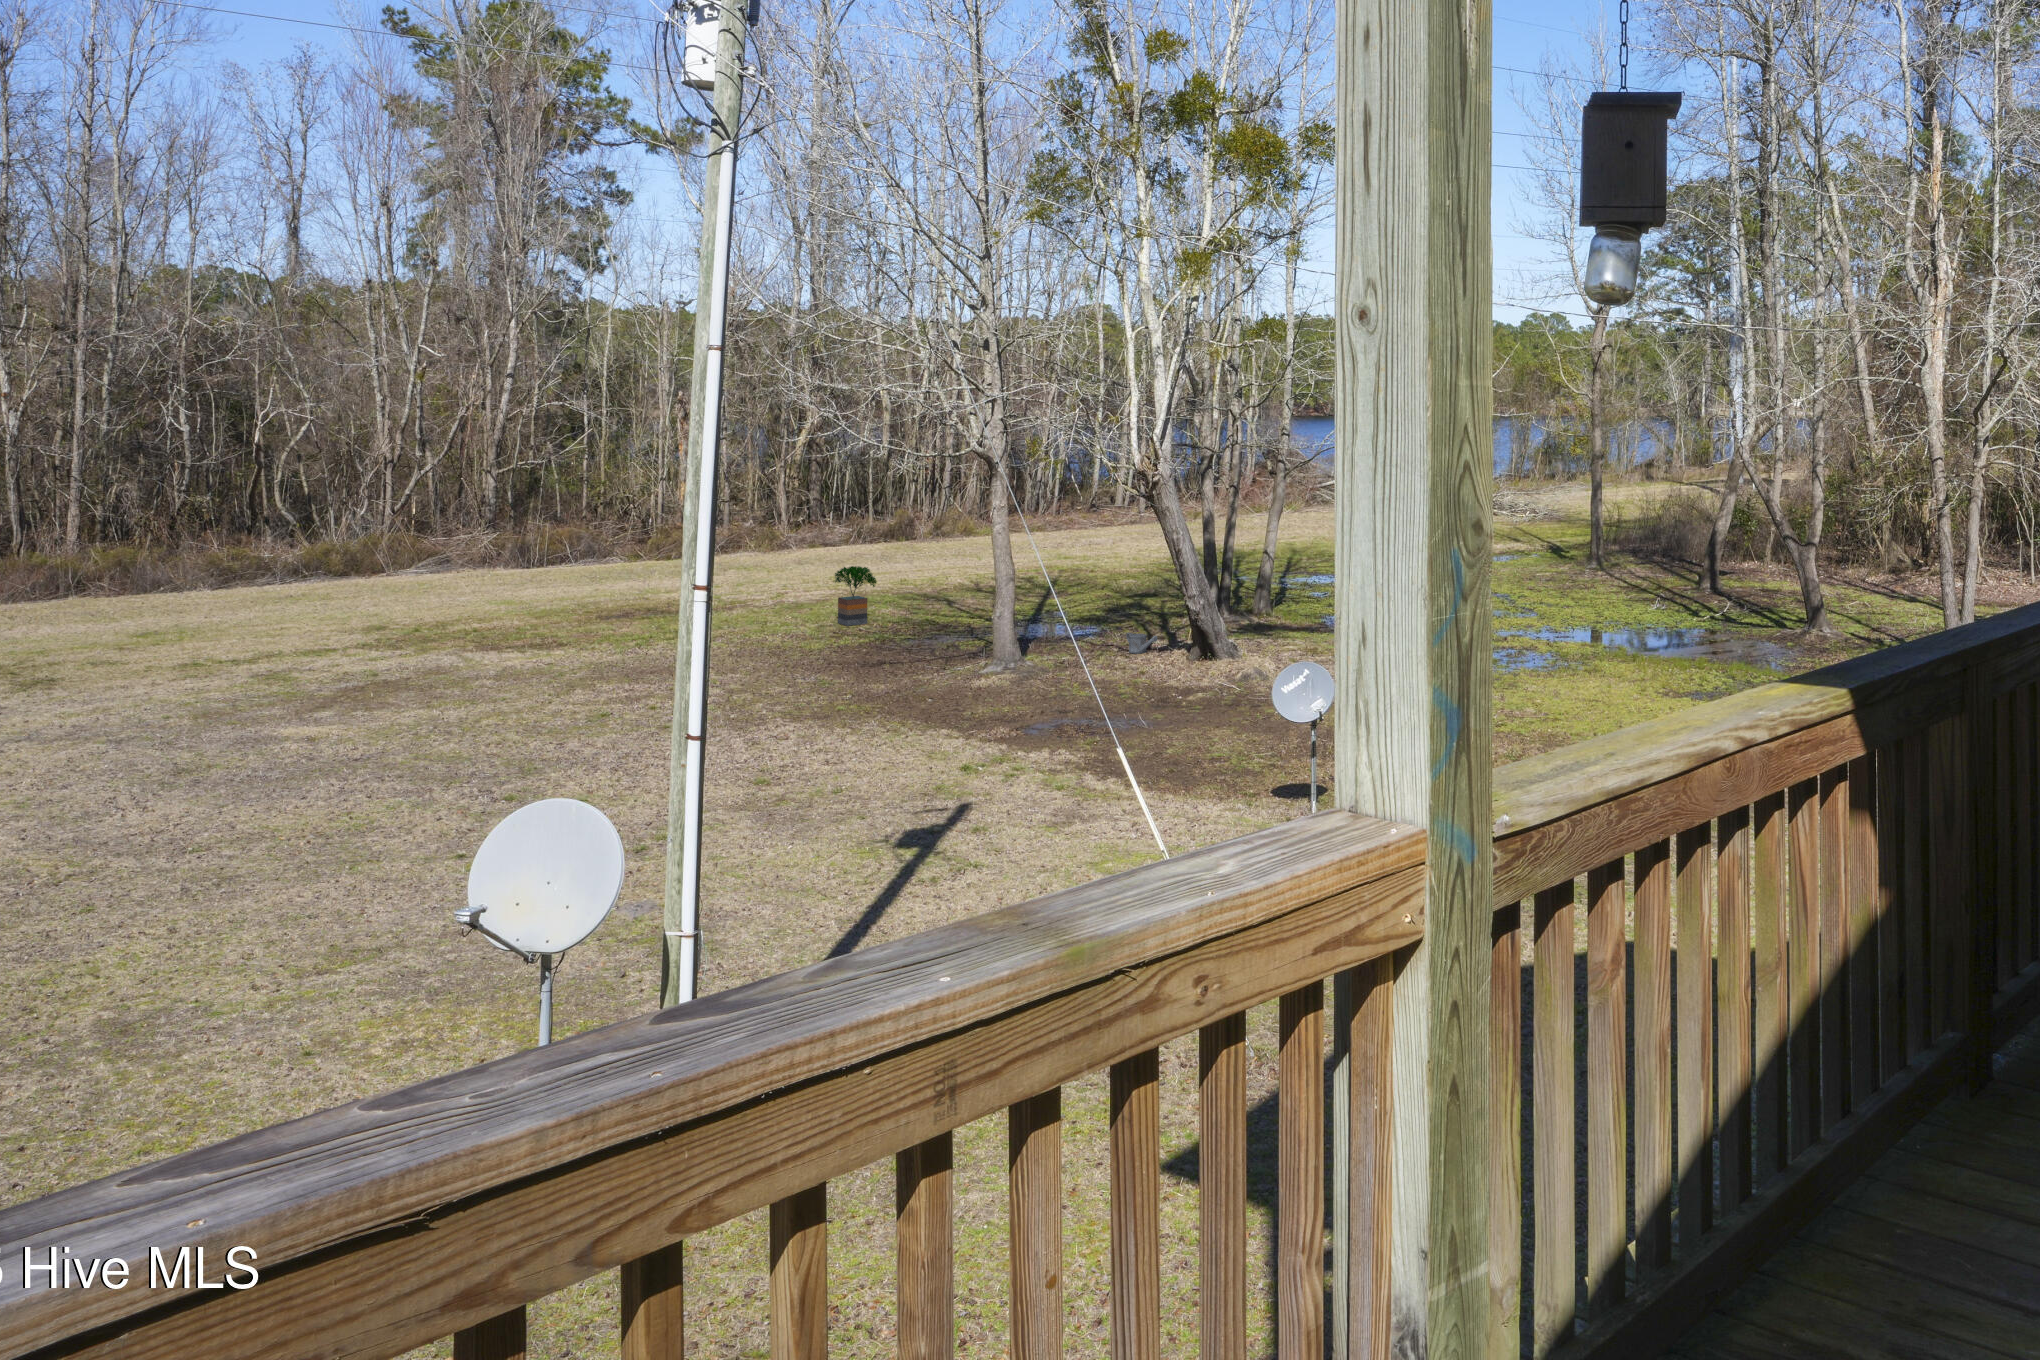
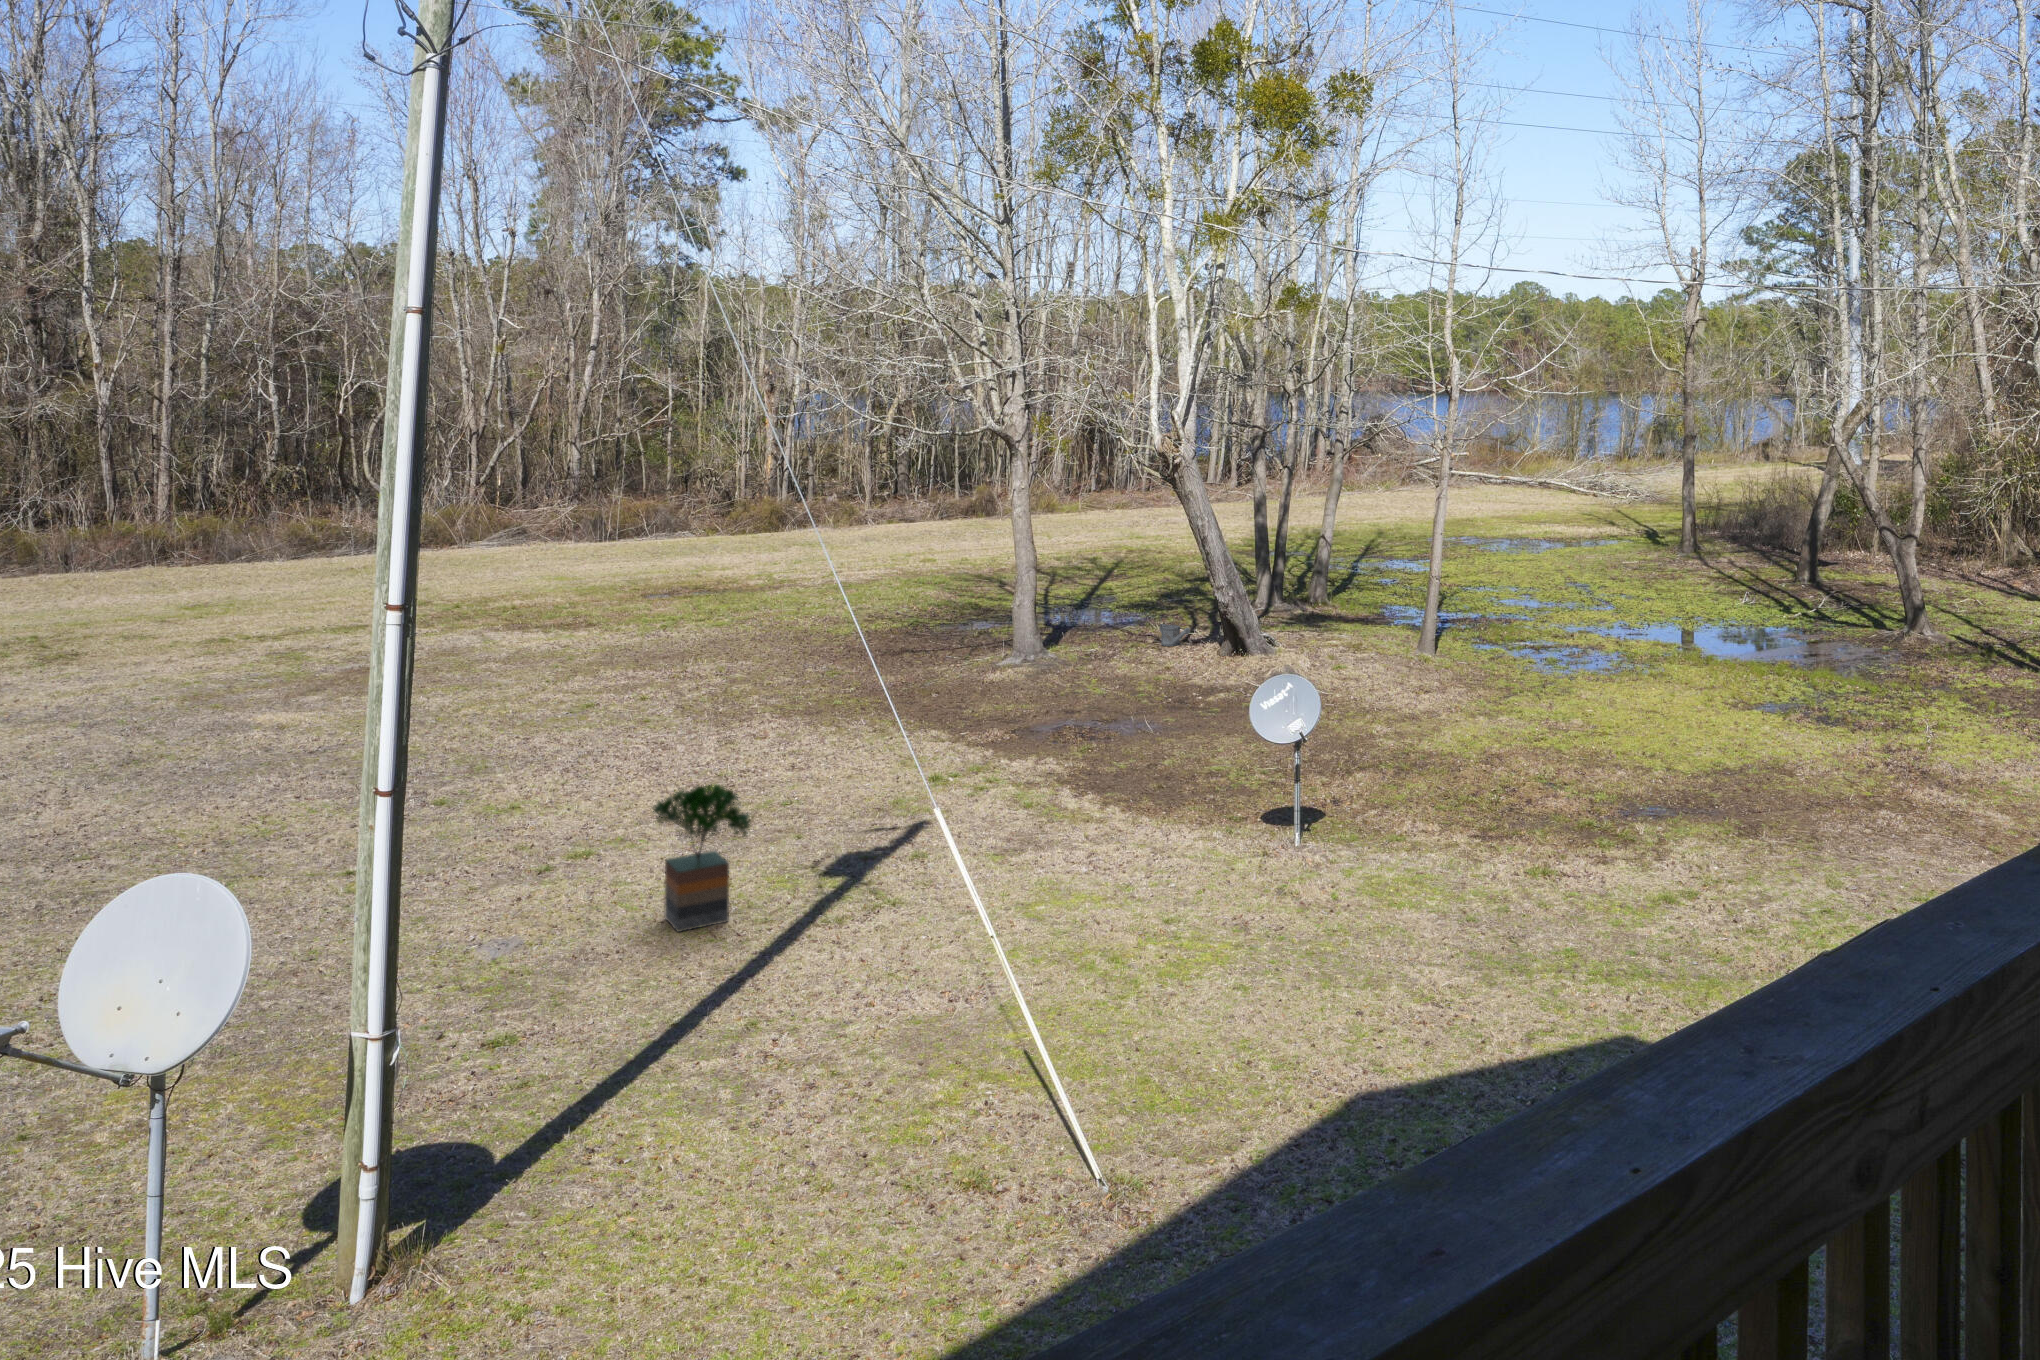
potted tree: present [835,566,877,626] -> present [653,784,750,932]

